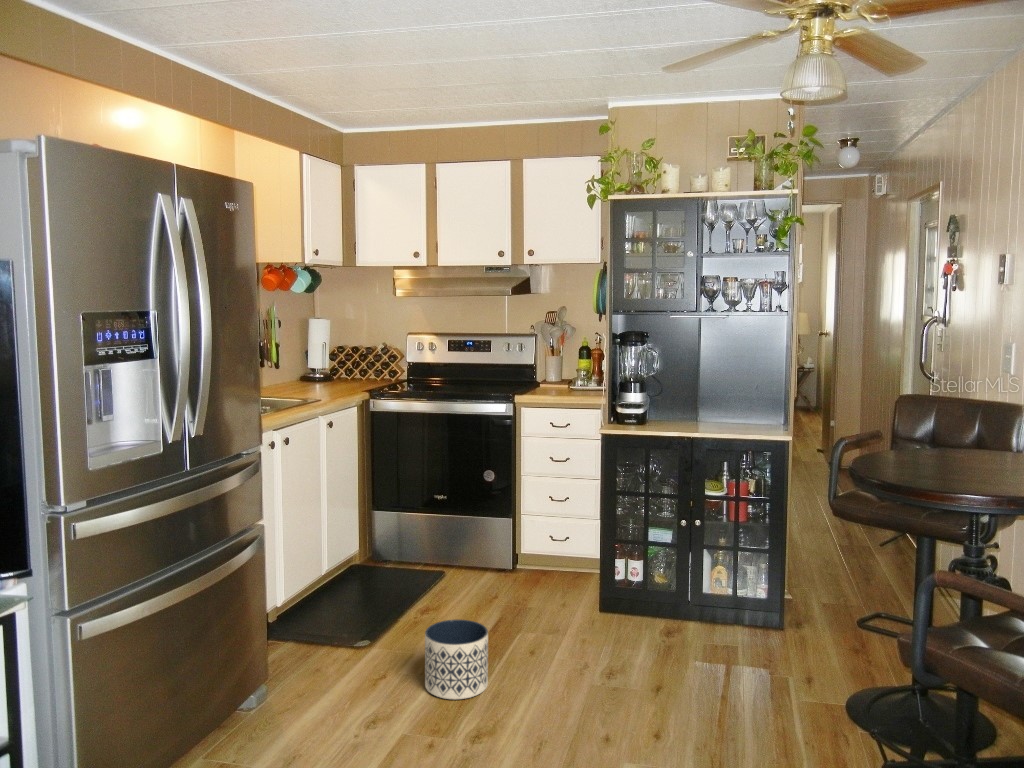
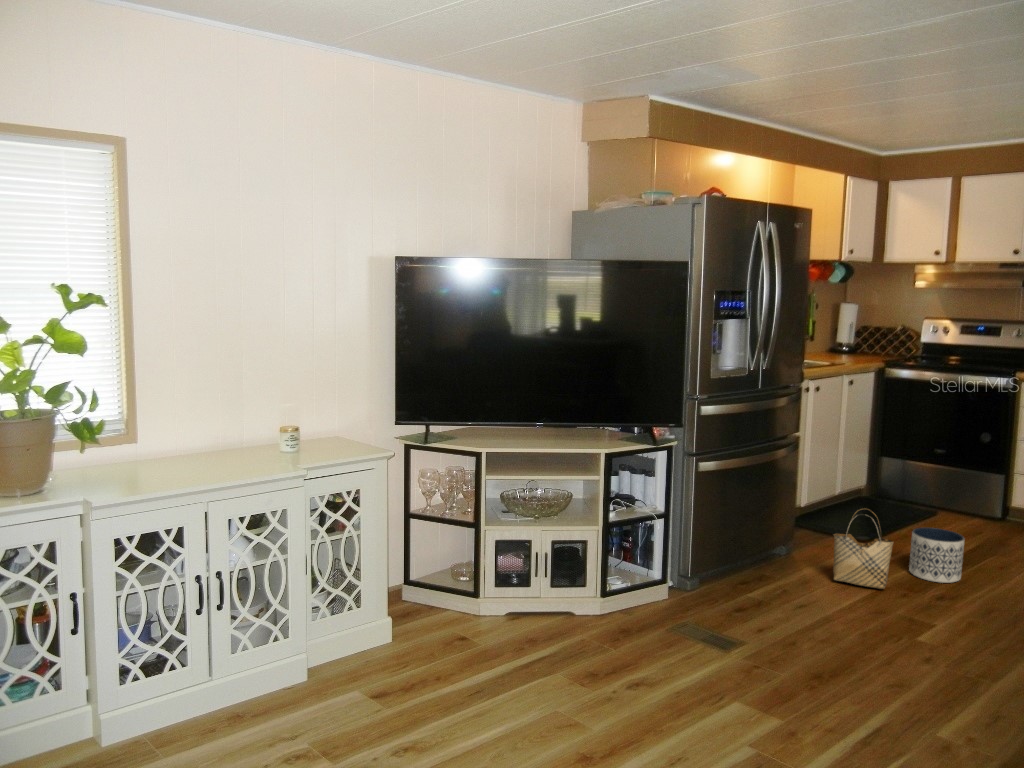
woven basket: none [322,622,405,742] -> present [833,508,893,589]

